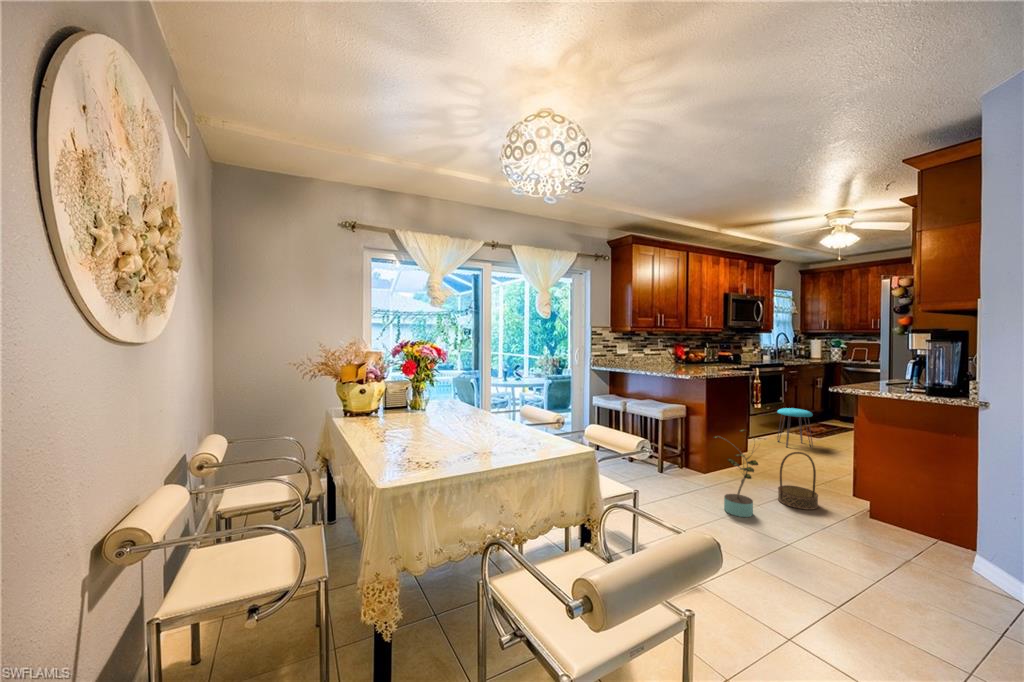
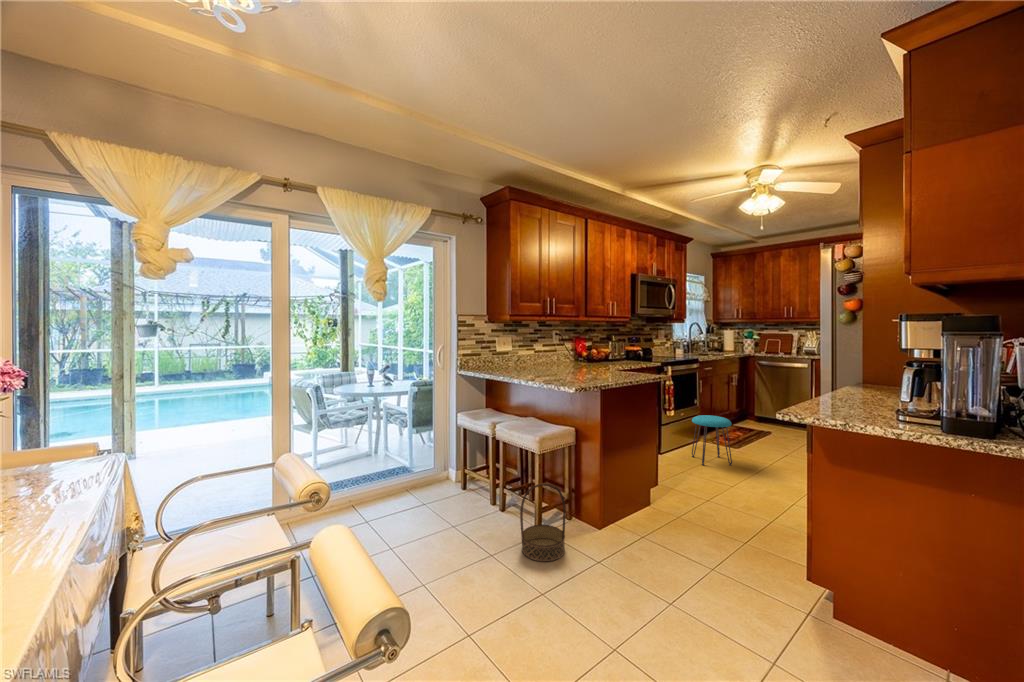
potted plant: present [714,430,761,517] -> none [602,478,683,630]
basket: present [778,452,818,510] -> present [520,483,566,562]

